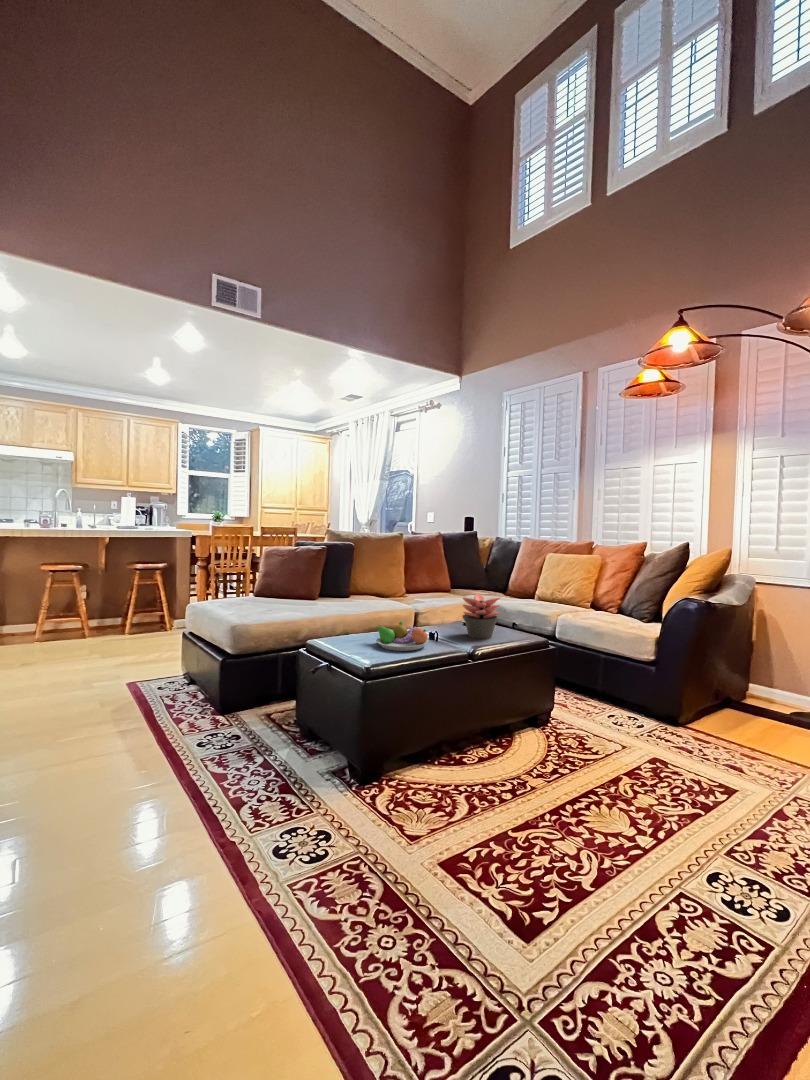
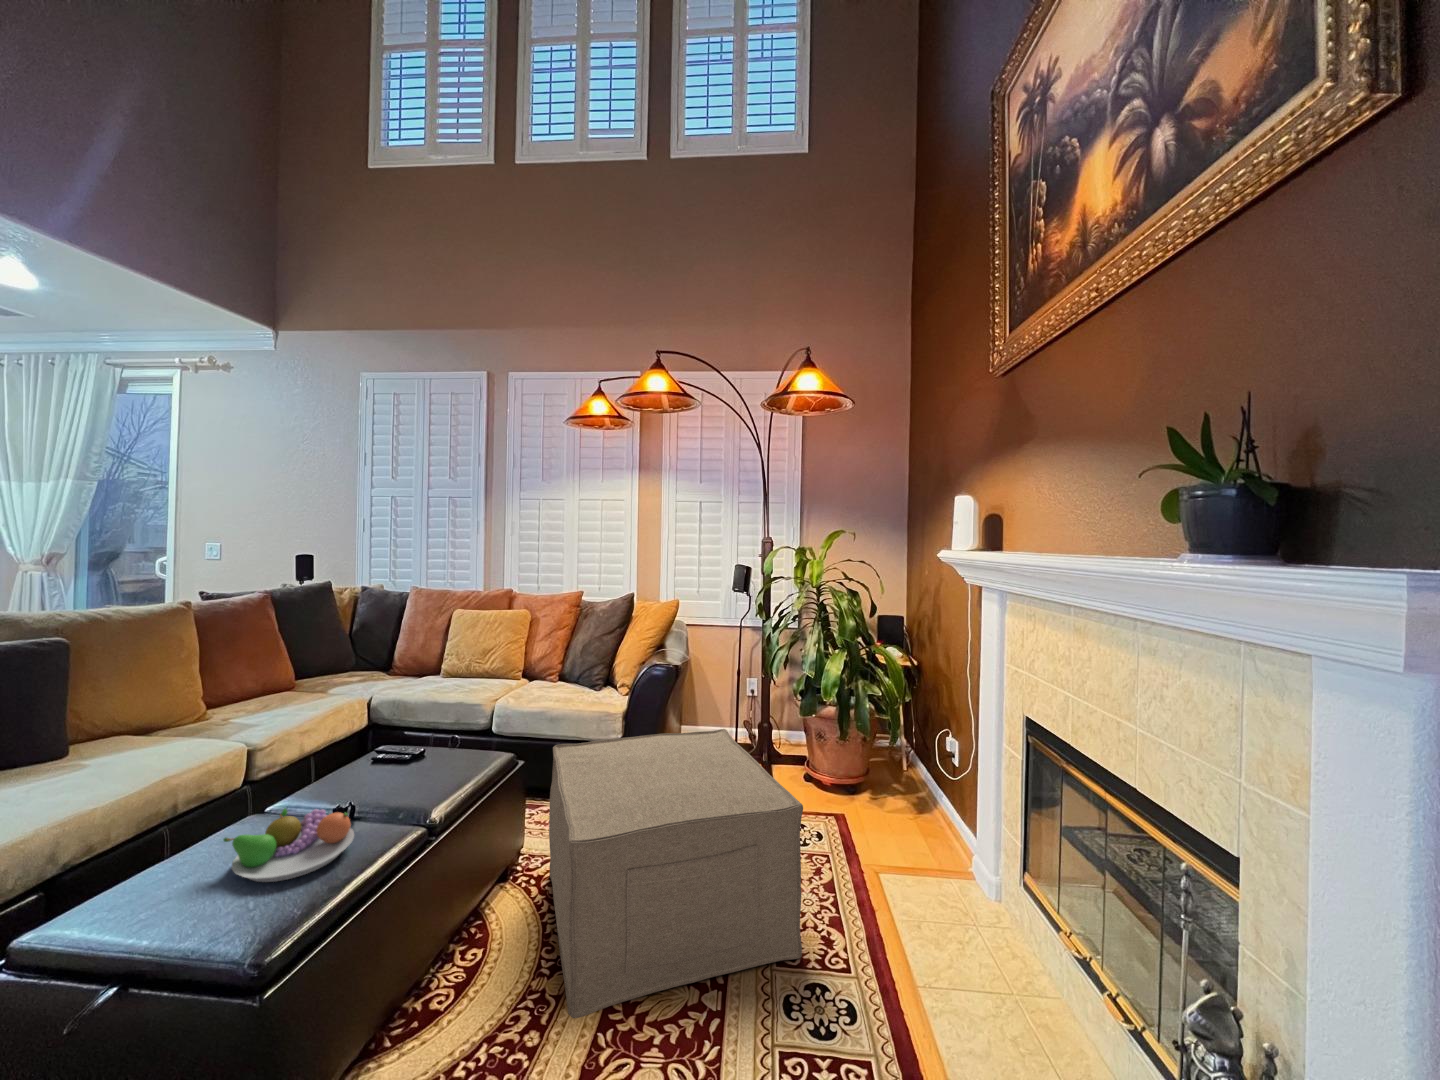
succulent plant: present [463,593,500,639] -> none [388,711,458,788]
ottoman: none [533,637,763,862] -> present [549,729,803,1018]

